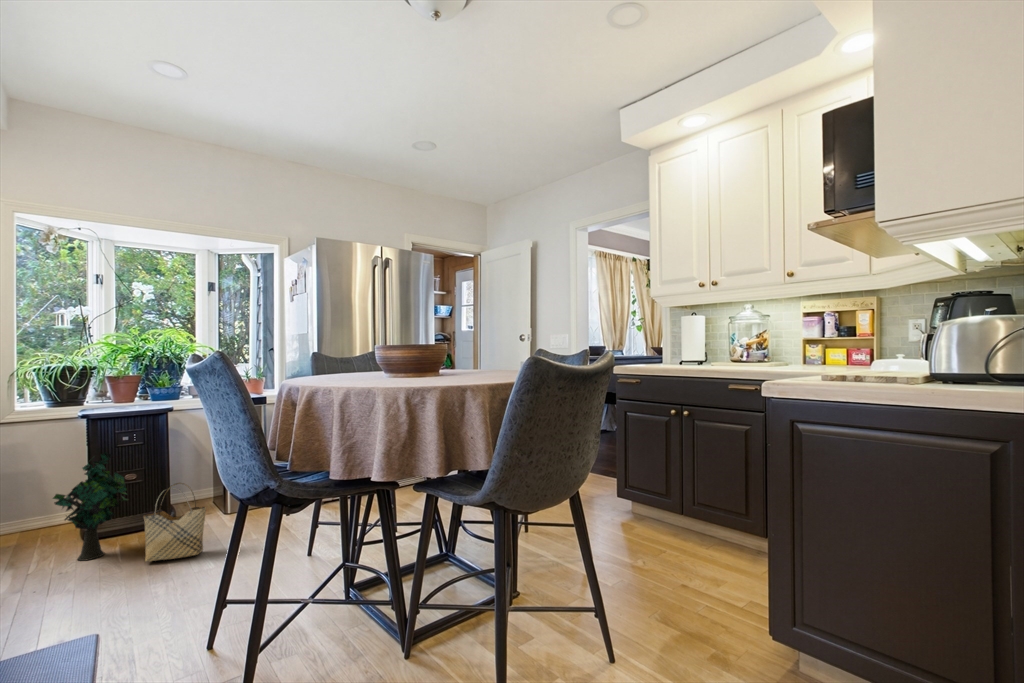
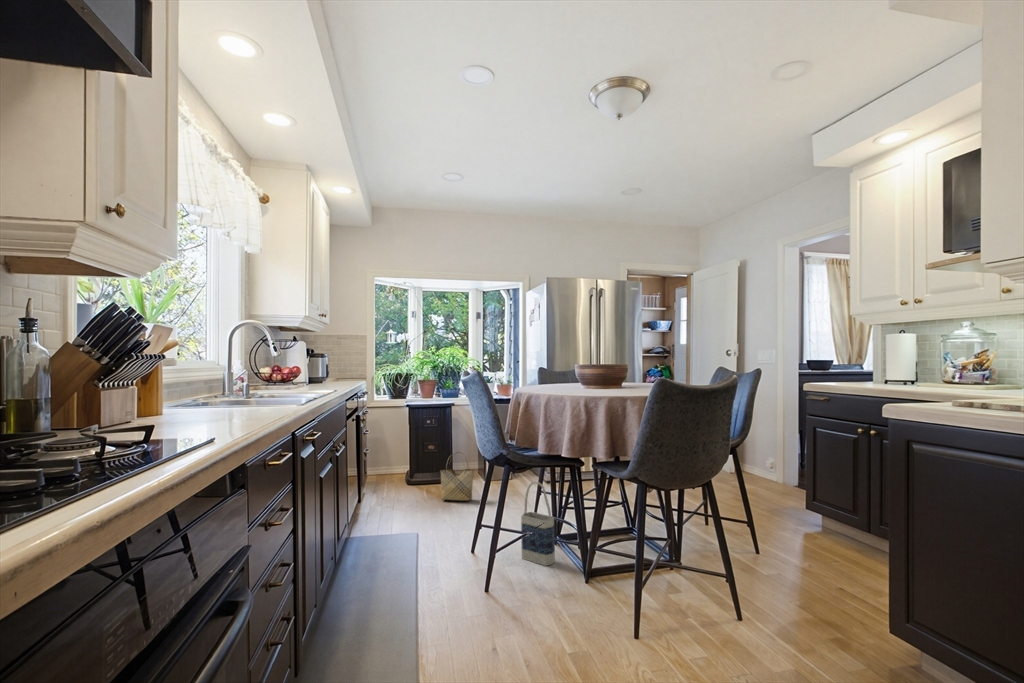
decorative plant: present [53,453,128,561] -> none [395,428,432,494]
bag: none [295,524,352,656] -> present [521,482,555,566]

